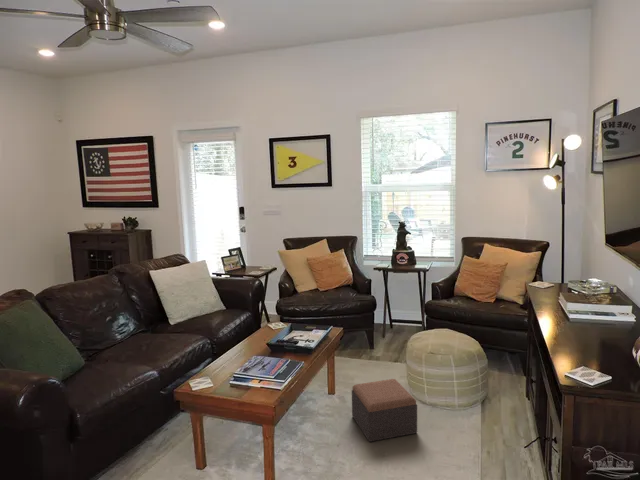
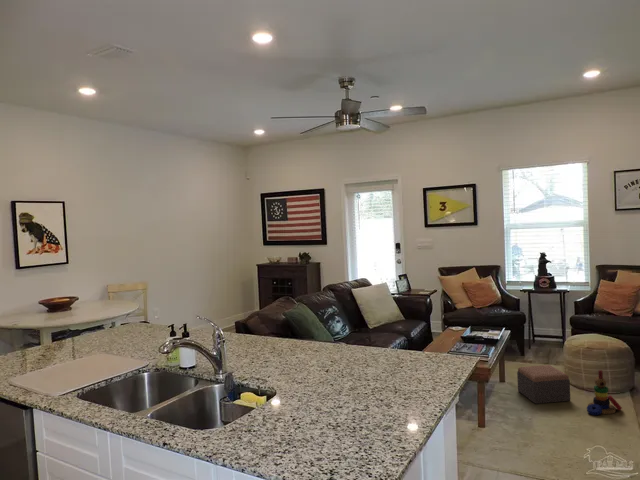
stacking toy: none [436,396,482,463] -> present [587,370,622,415]

